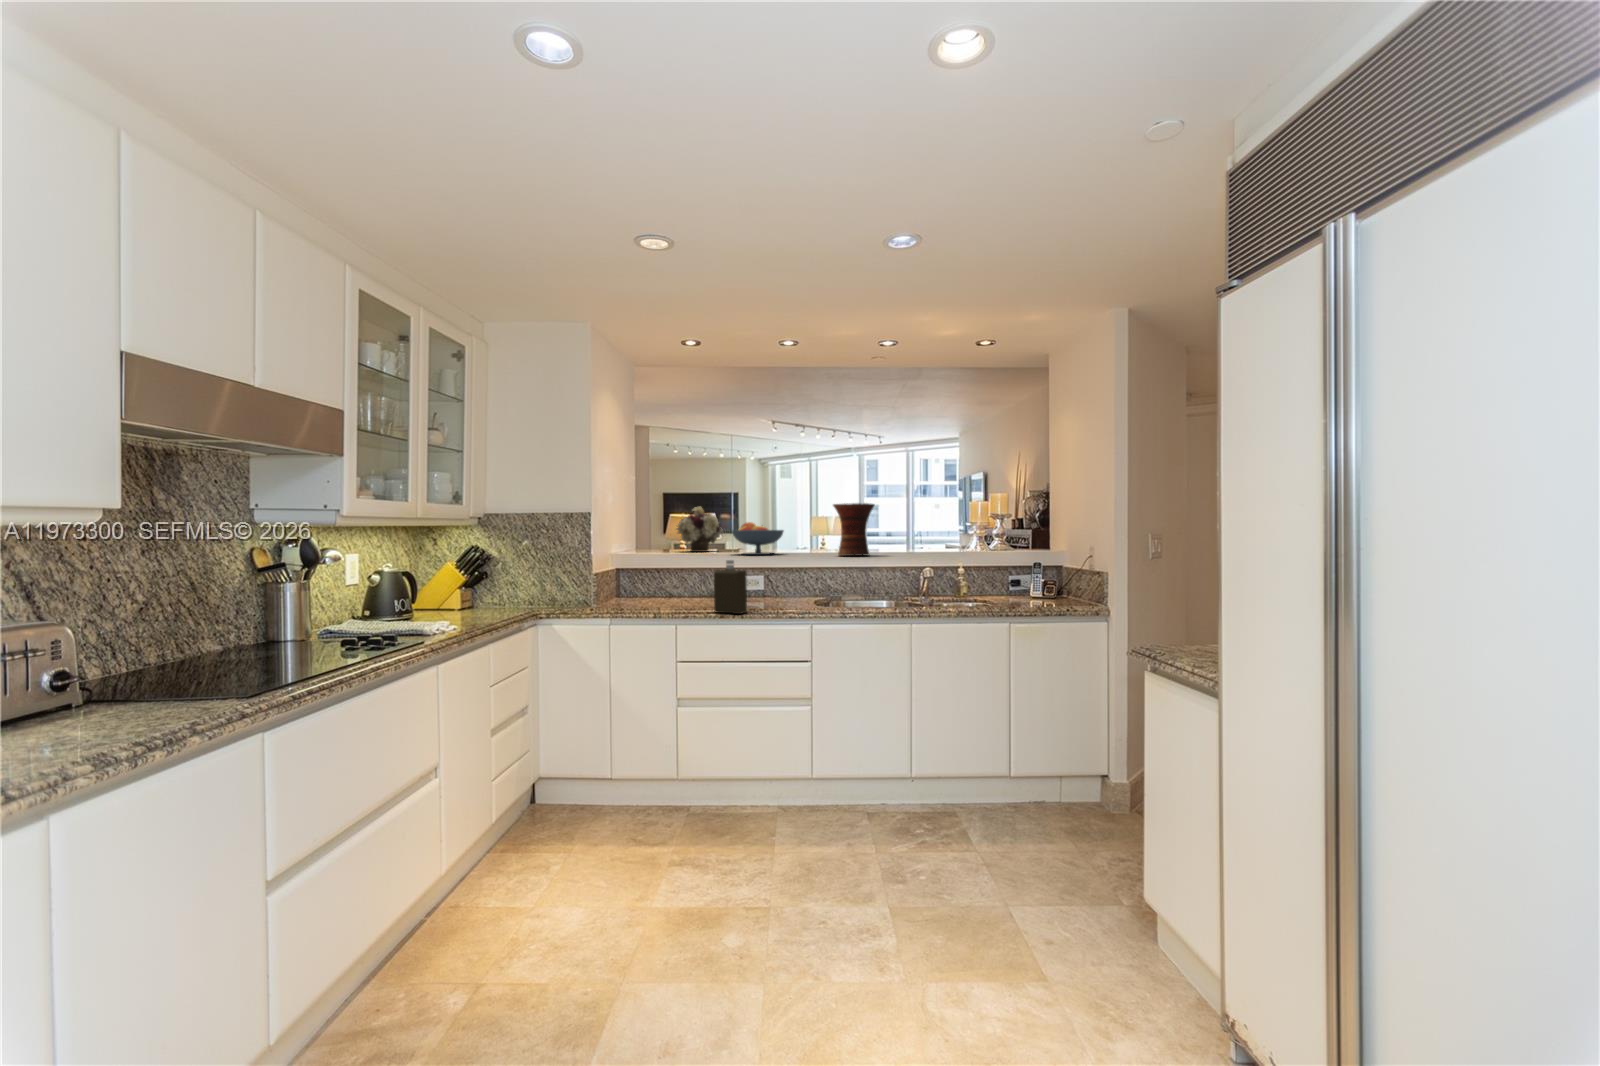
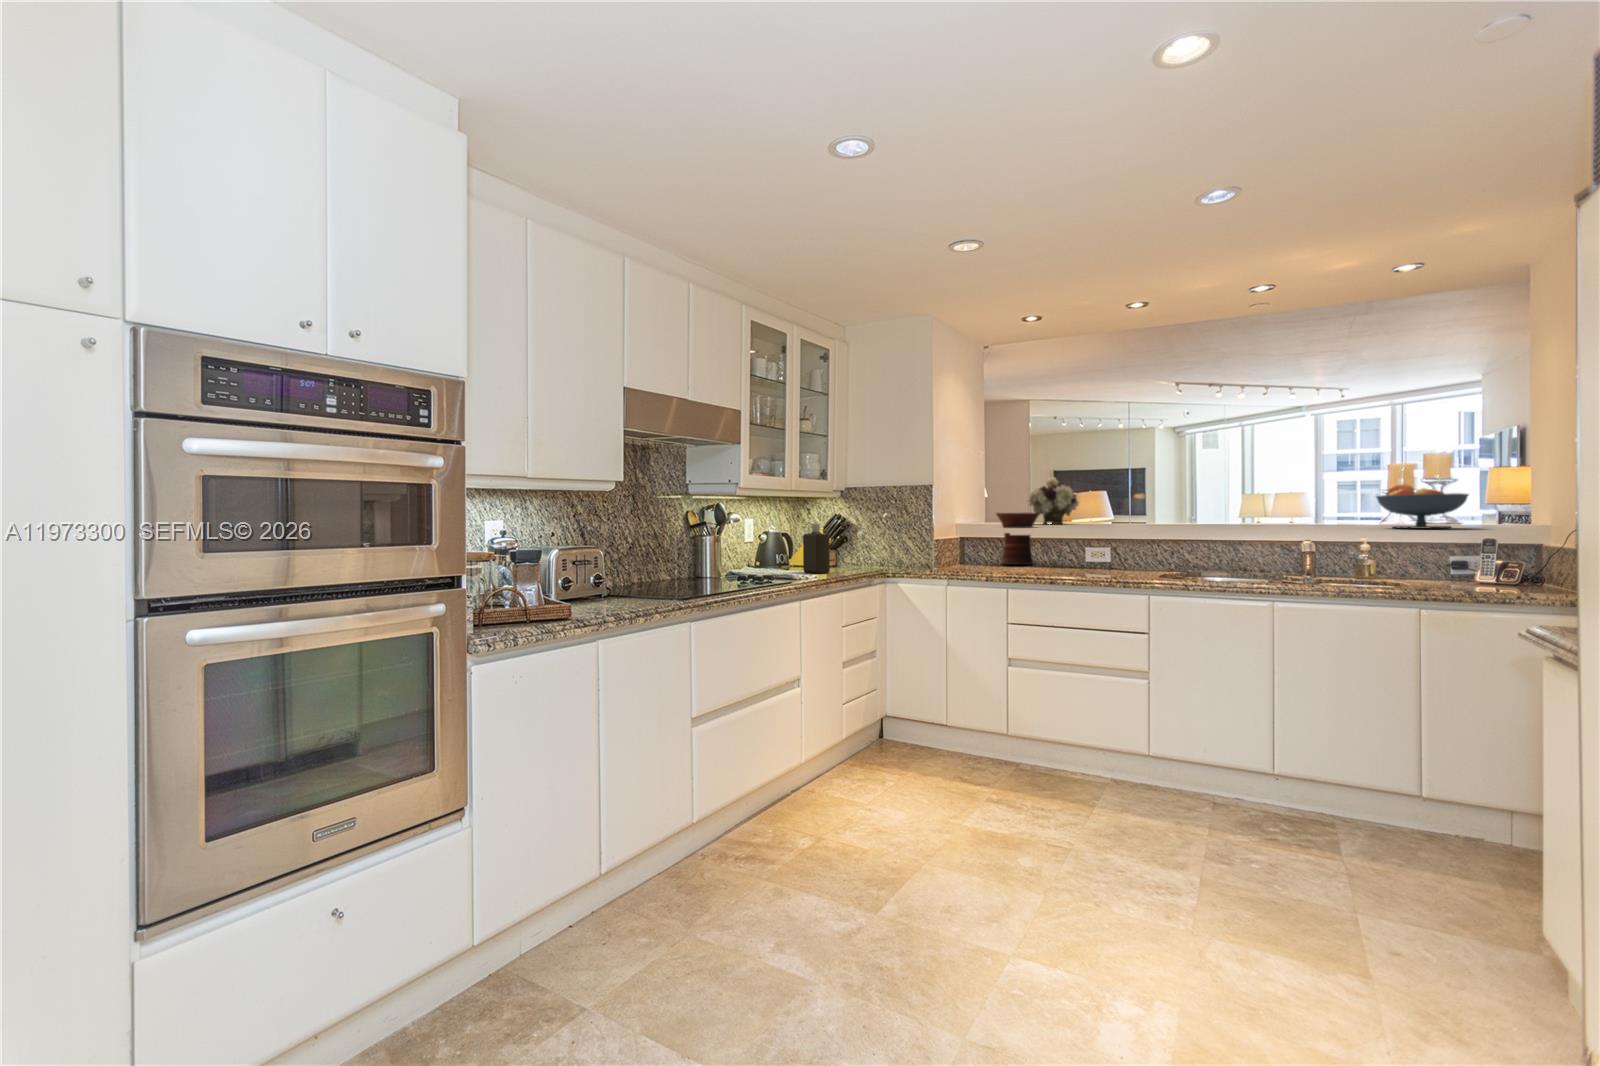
vase: present [833,503,875,556] -> present [996,513,1040,565]
fruit bowl: present [732,522,784,555] -> present [1377,484,1469,528]
bottle: present [714,560,747,614] -> present [803,524,830,573]

